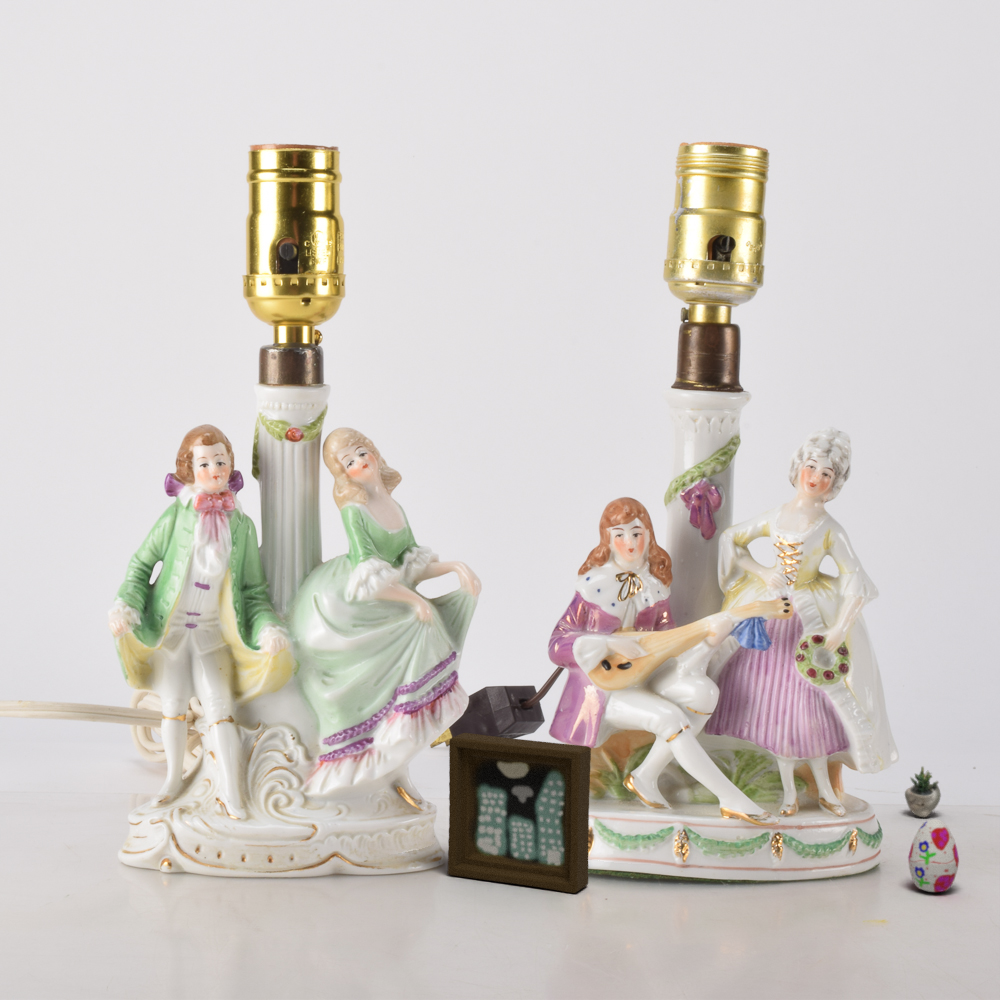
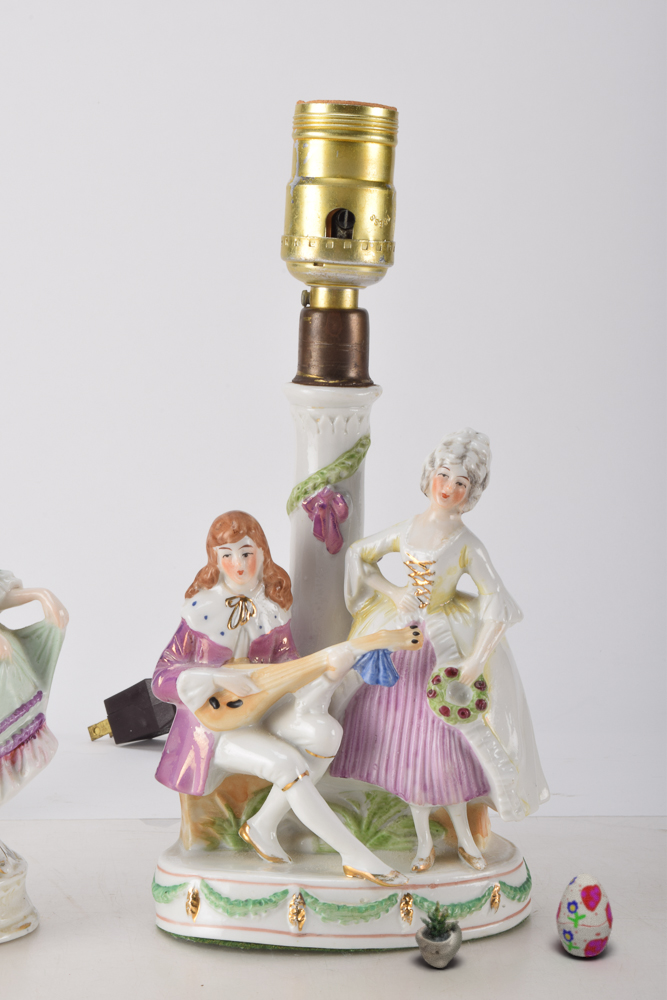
picture frame: present [448,733,591,893] -> none [34,781,193,968]
succulent plant: present [905,767,975,817] -> present [415,901,505,968]

